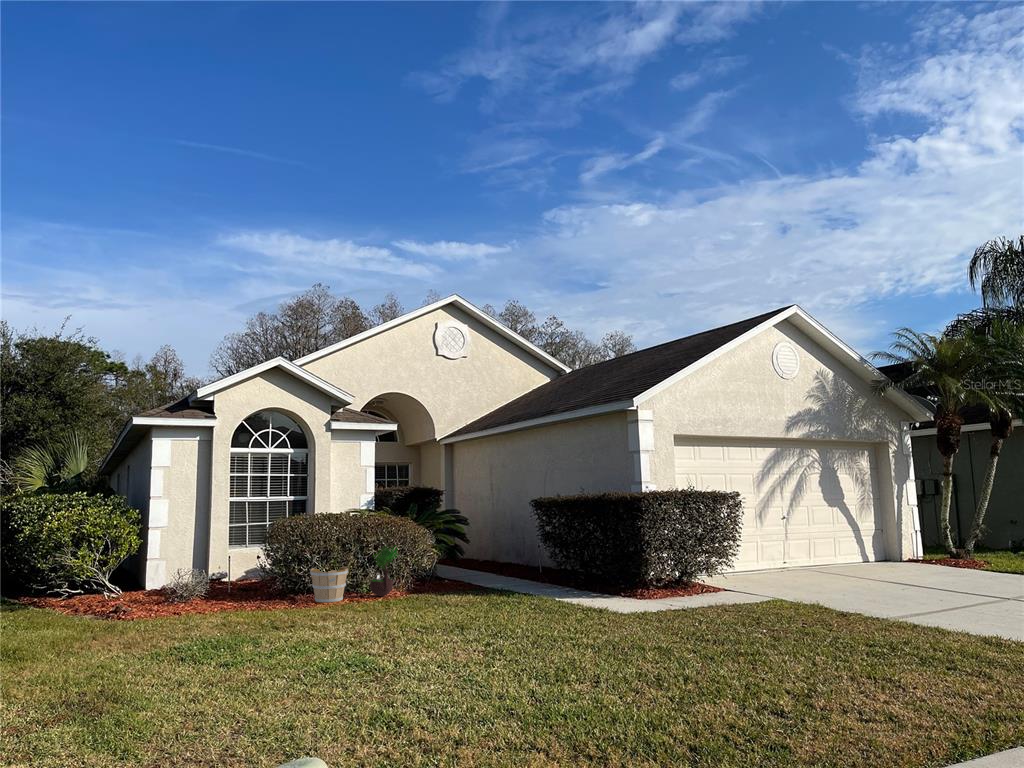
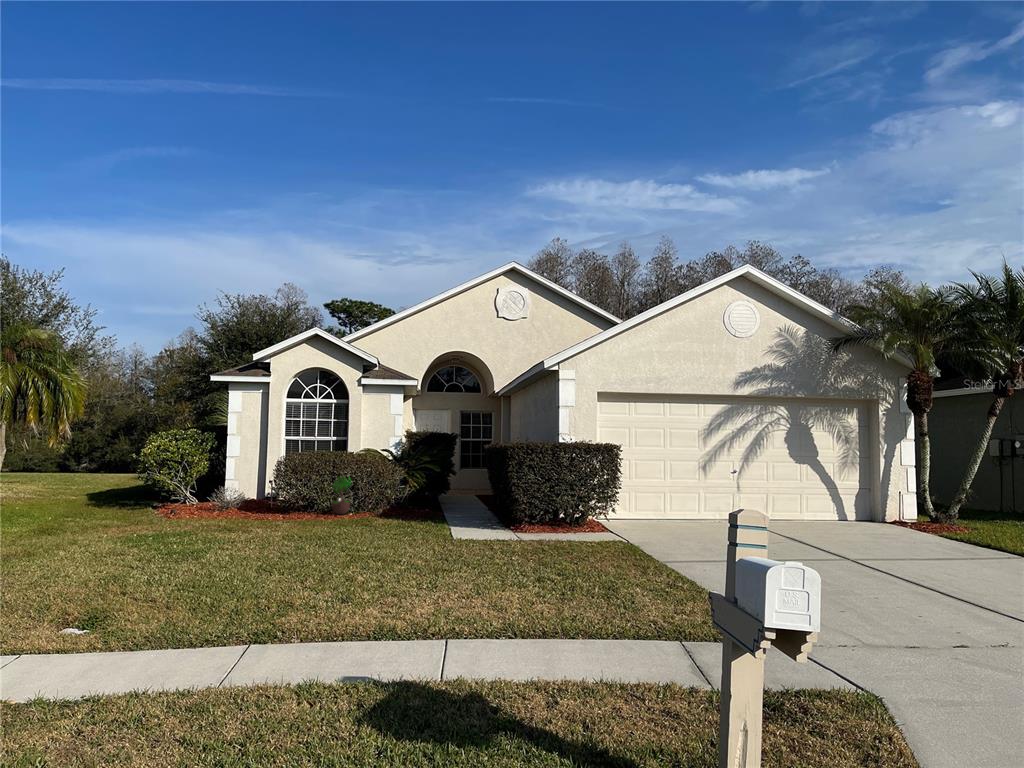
wooden bucket: present [310,566,348,603] -> none [286,489,315,515]

